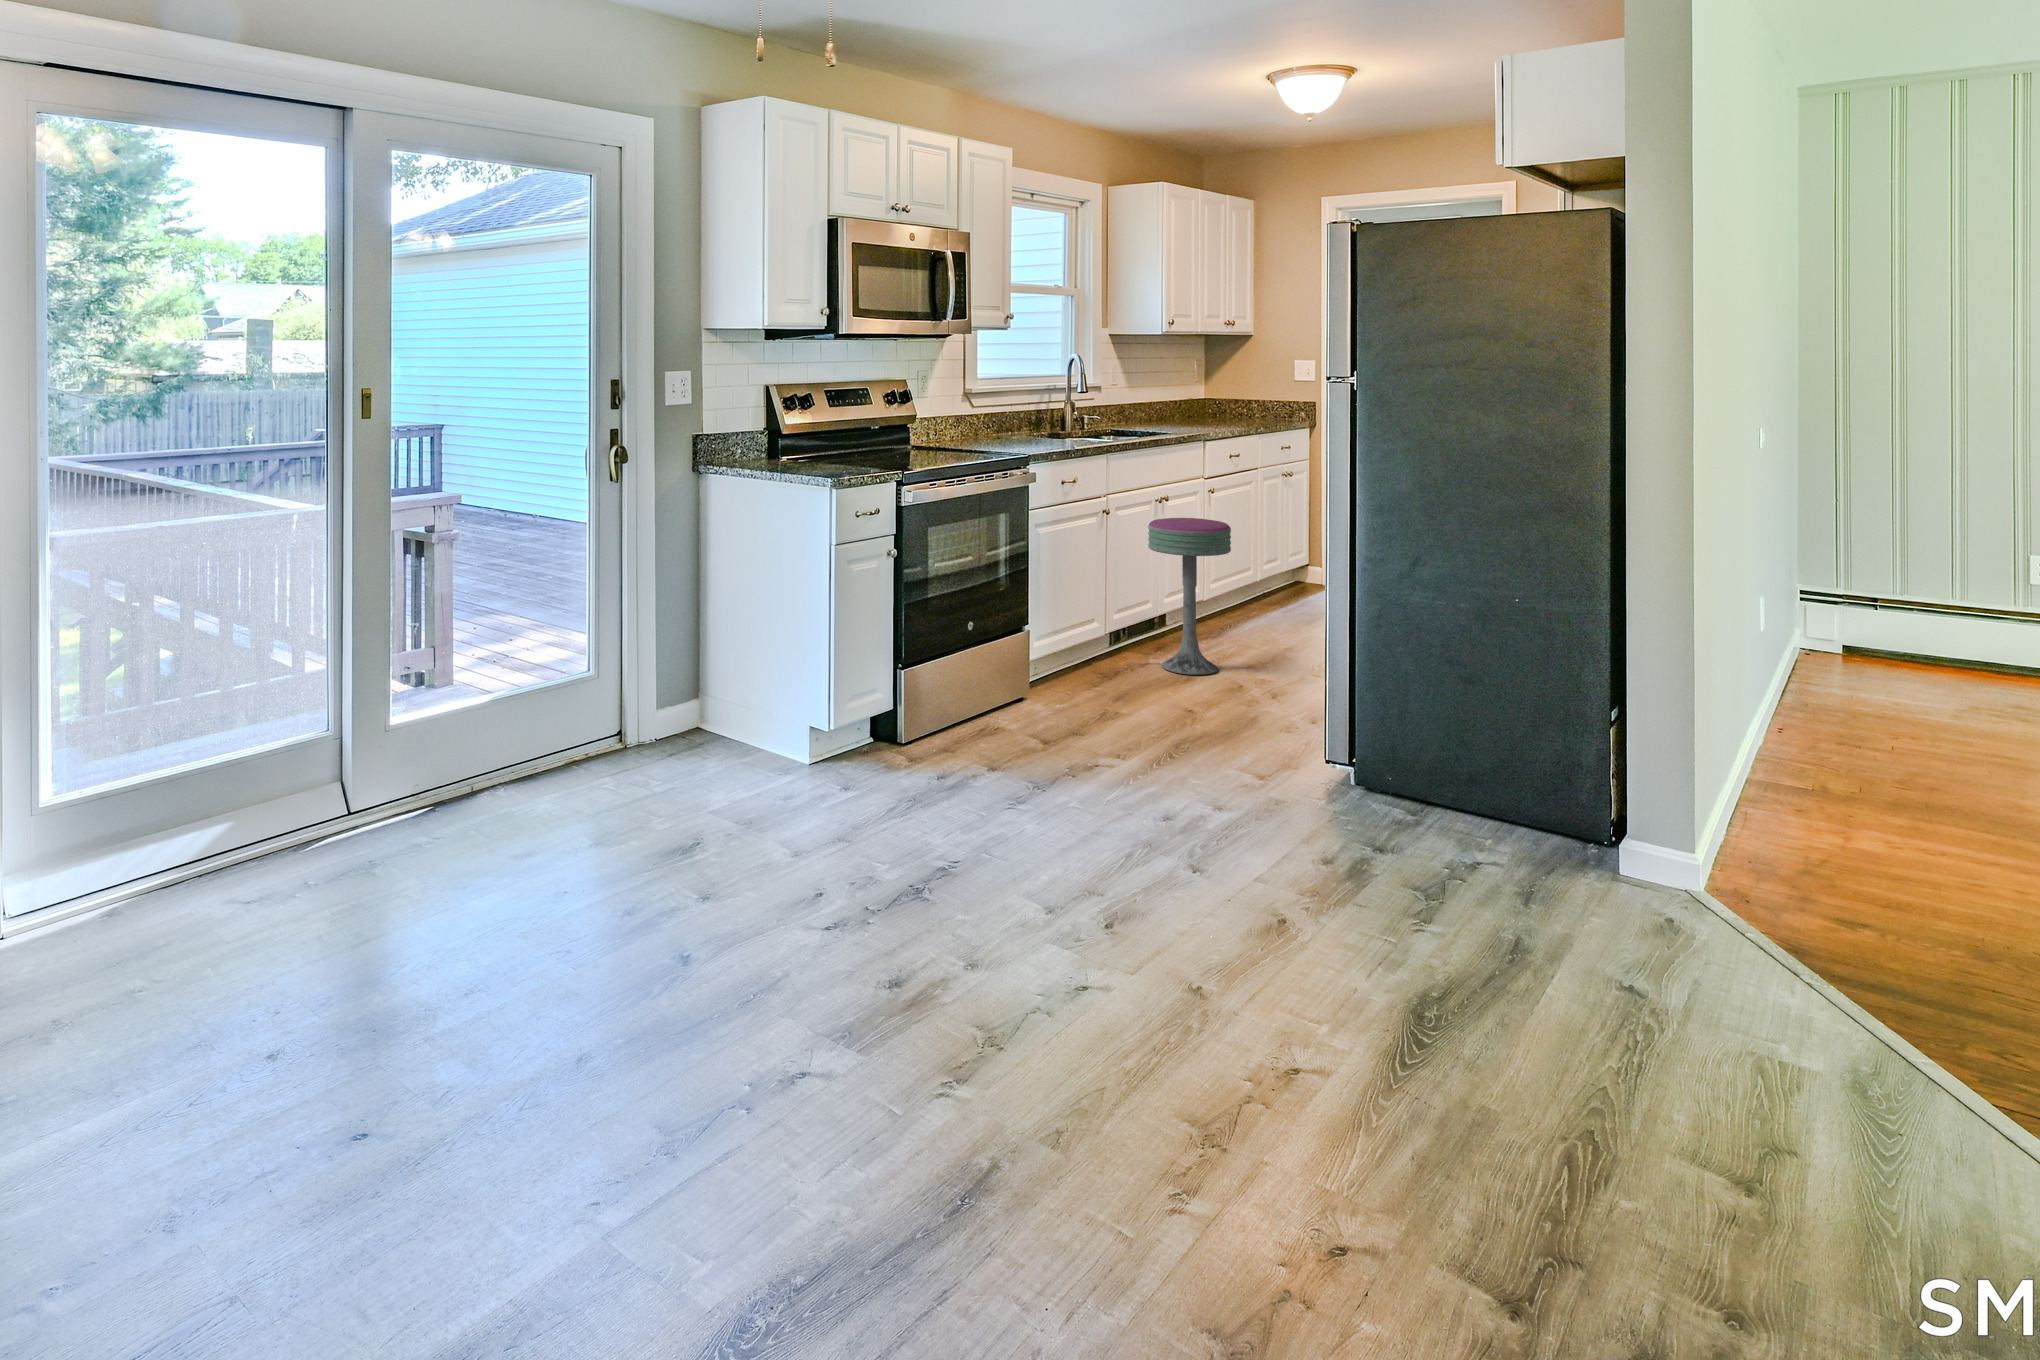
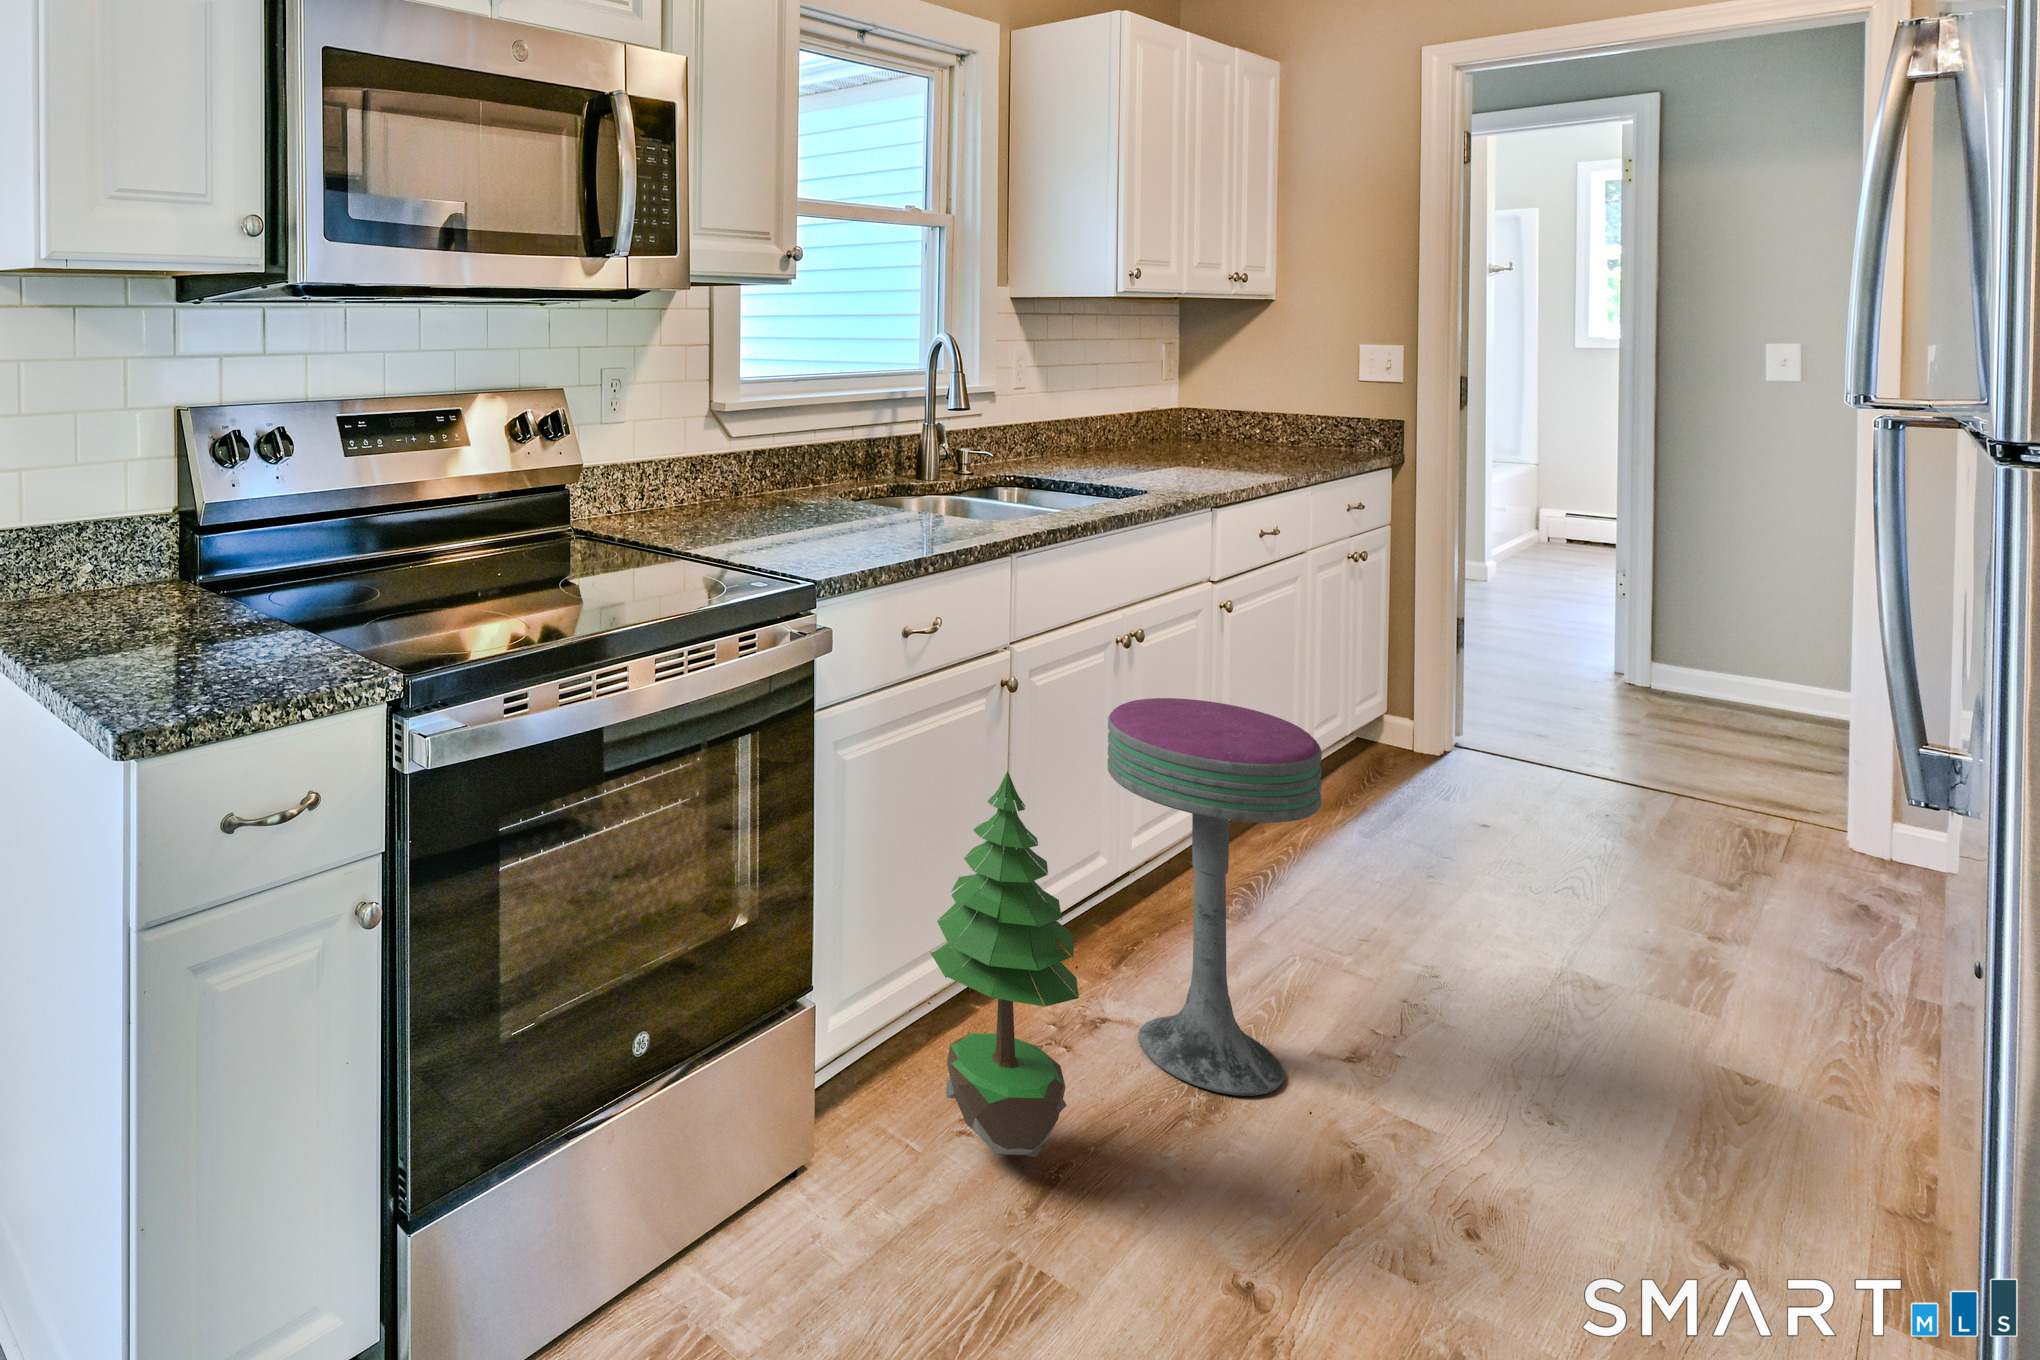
potted tree: none [1075,532,1133,691] -> present [931,771,1079,1157]

